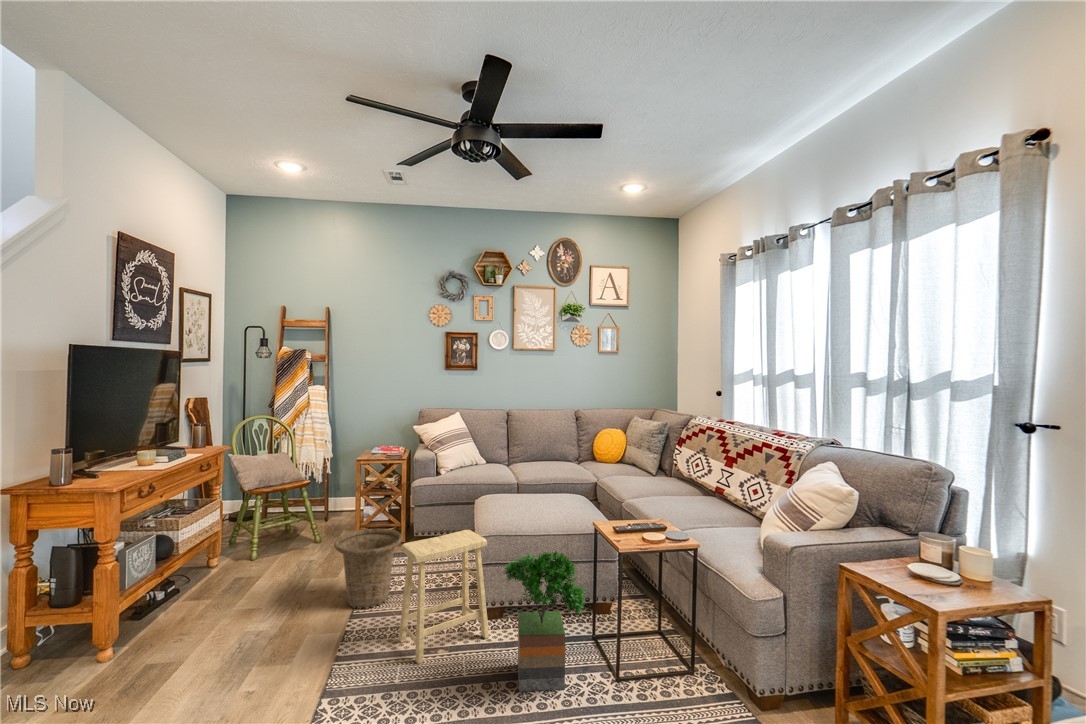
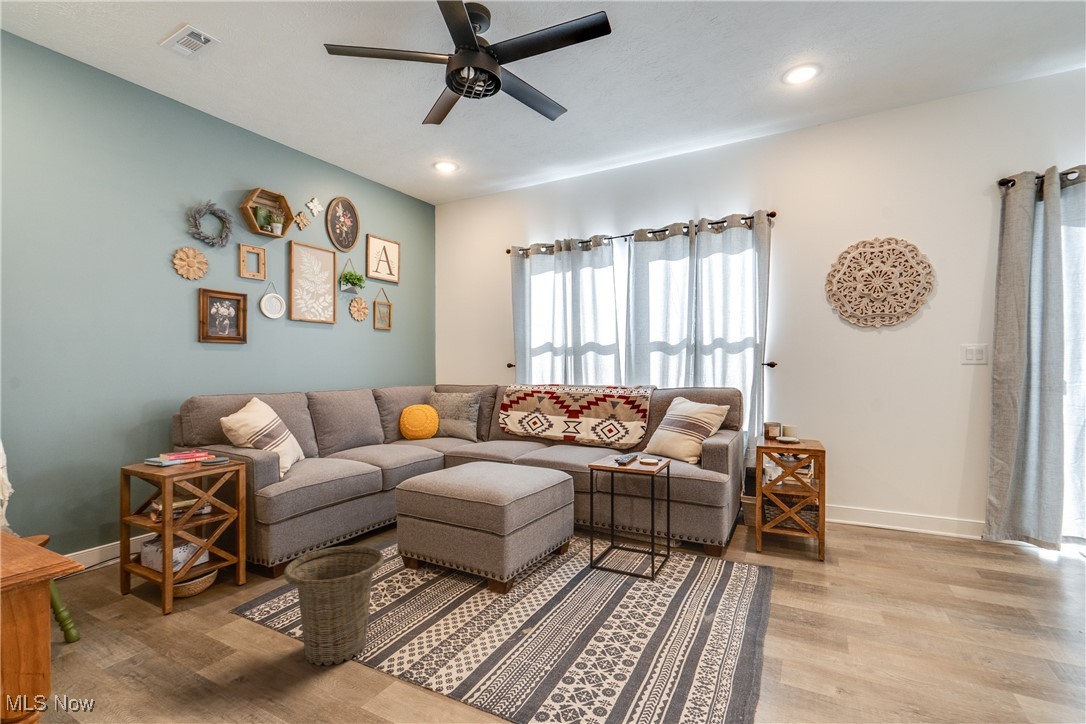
footstool: present [399,530,489,664] -> none [463,502,529,649]
potted tree: present [504,551,585,691] -> none [570,487,658,614]

